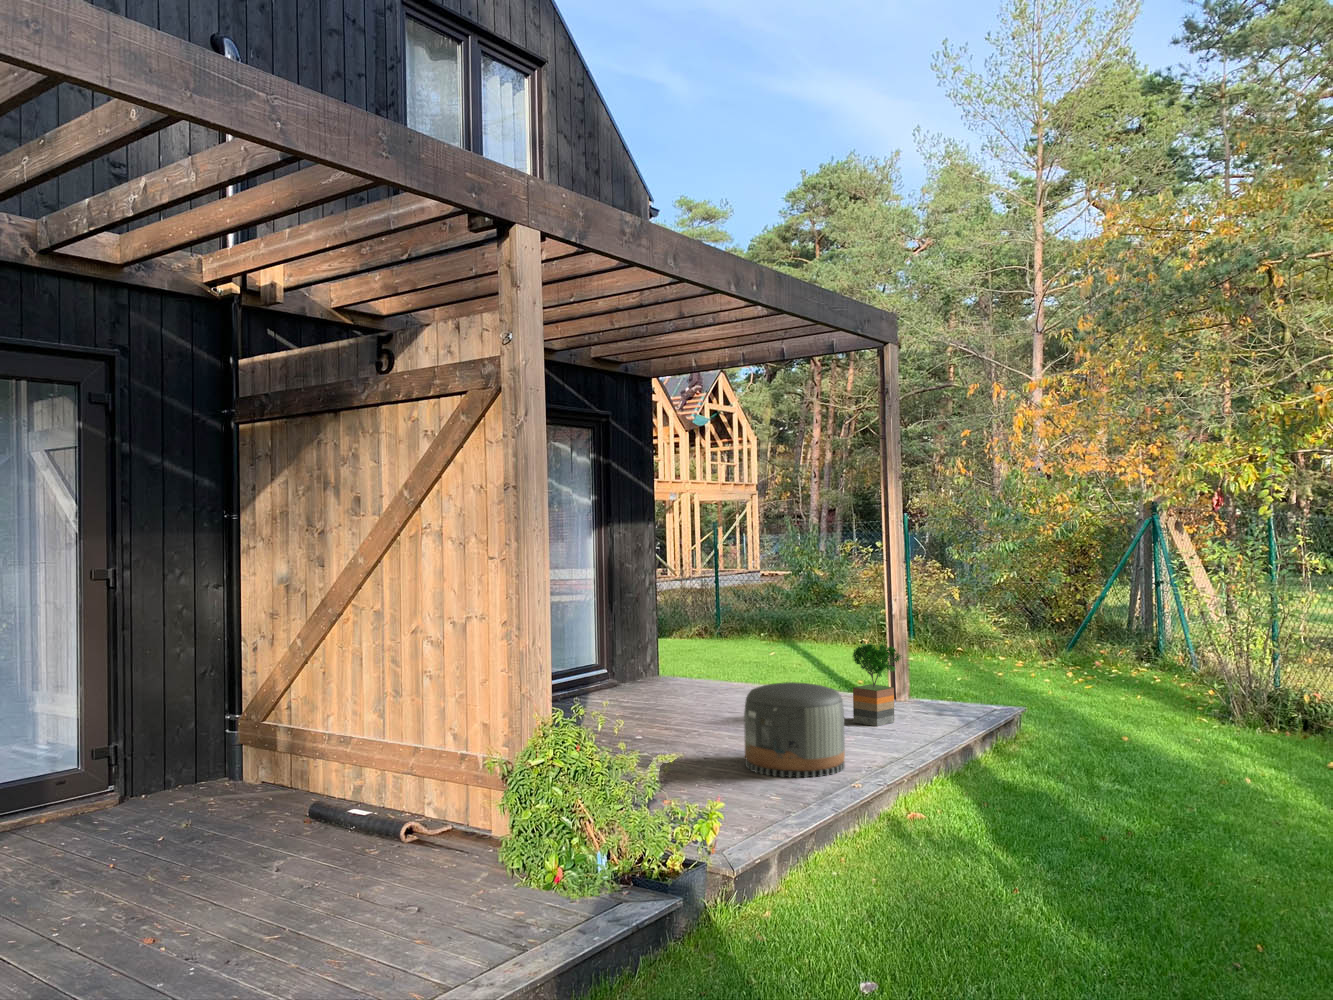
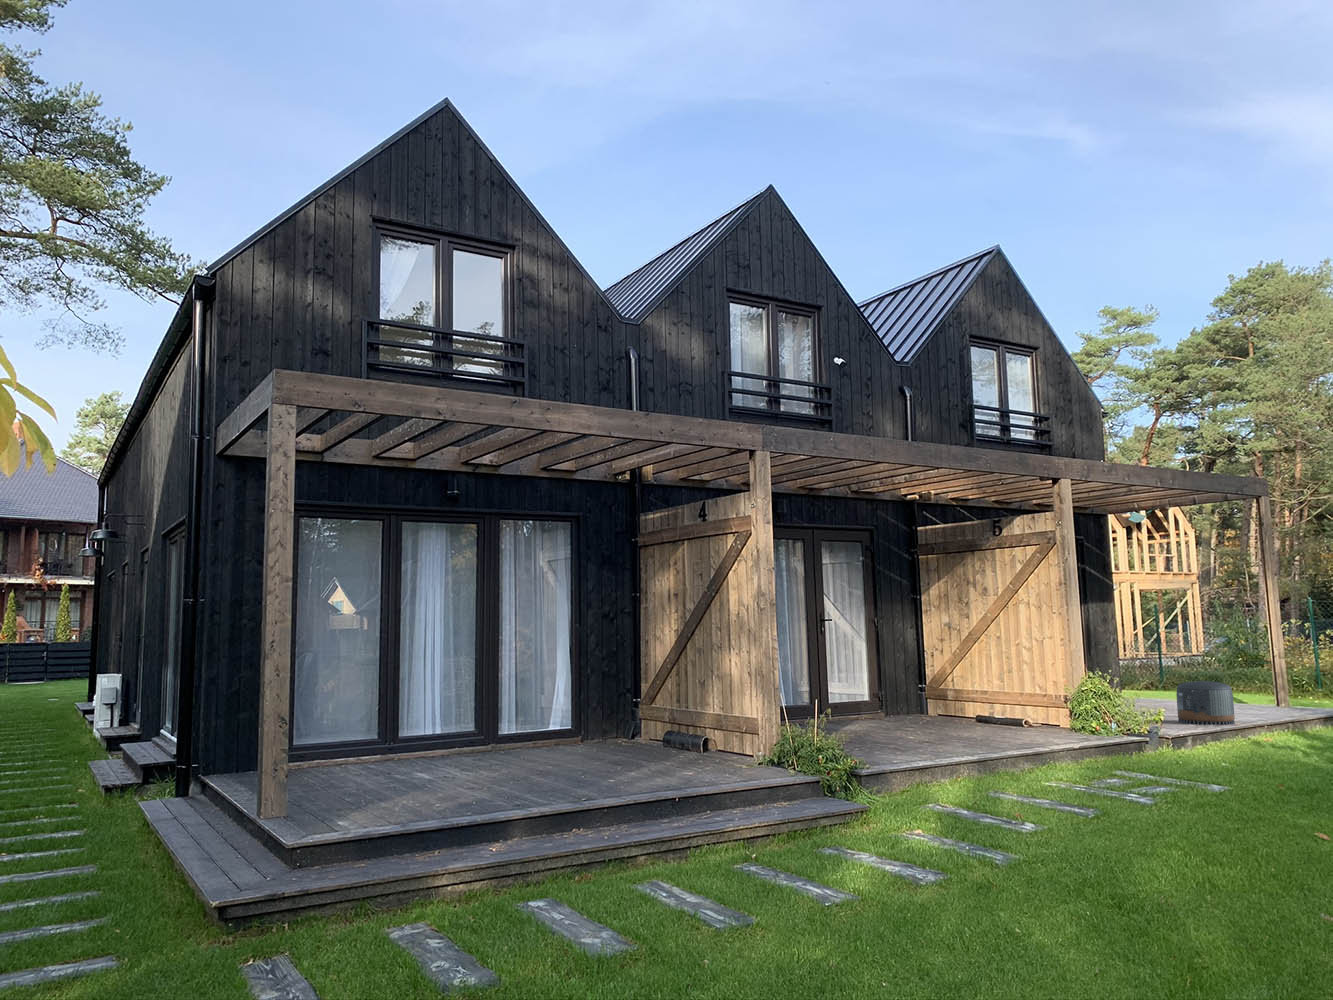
potted tree: present [853,643,901,726] -> none [1245,670,1280,717]

